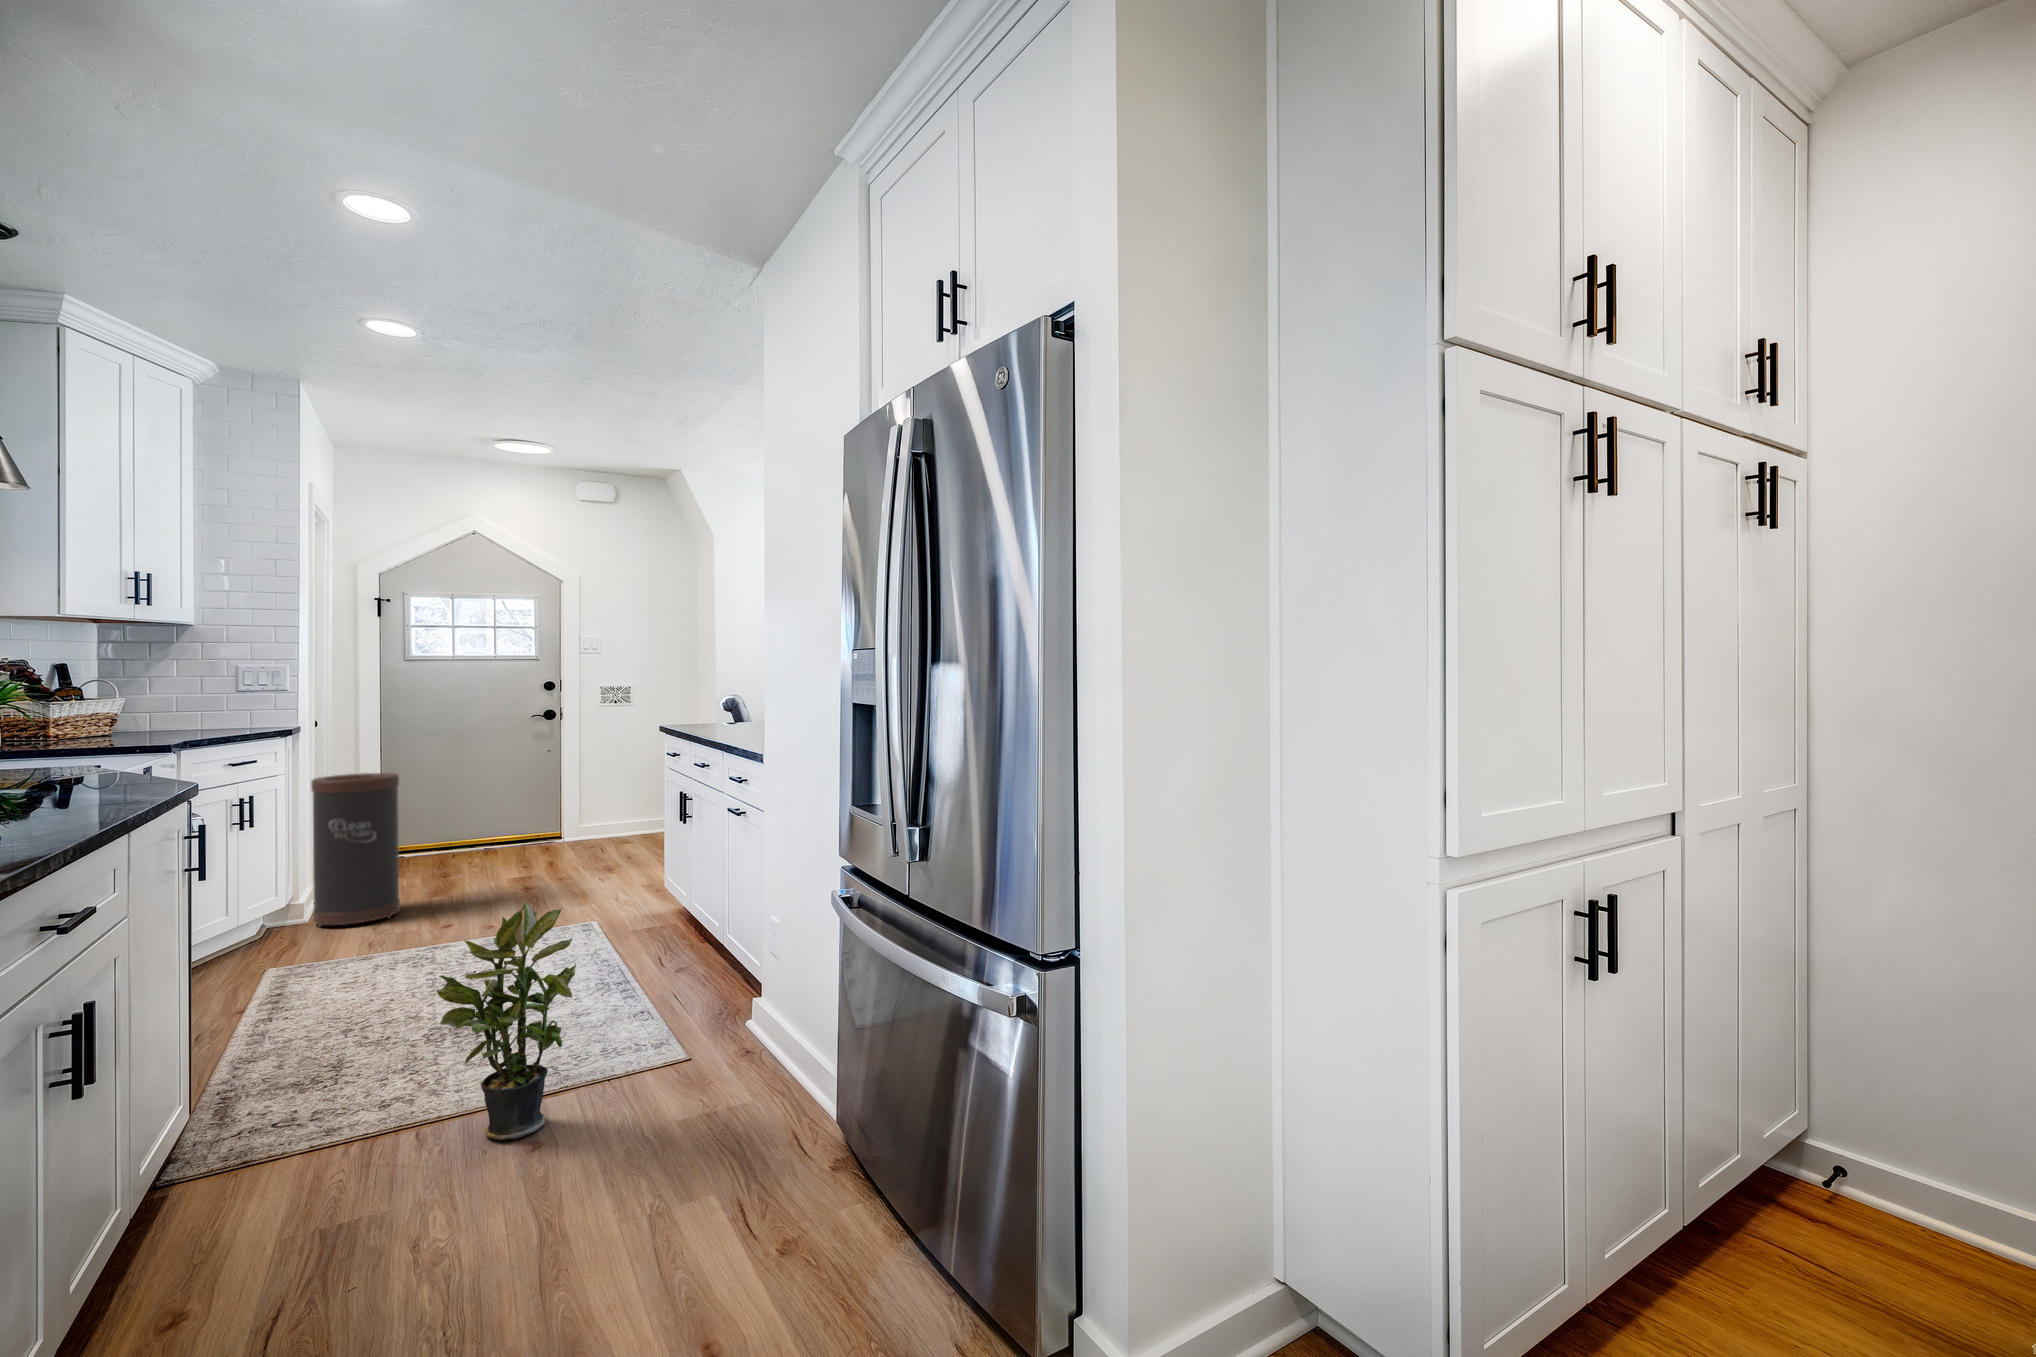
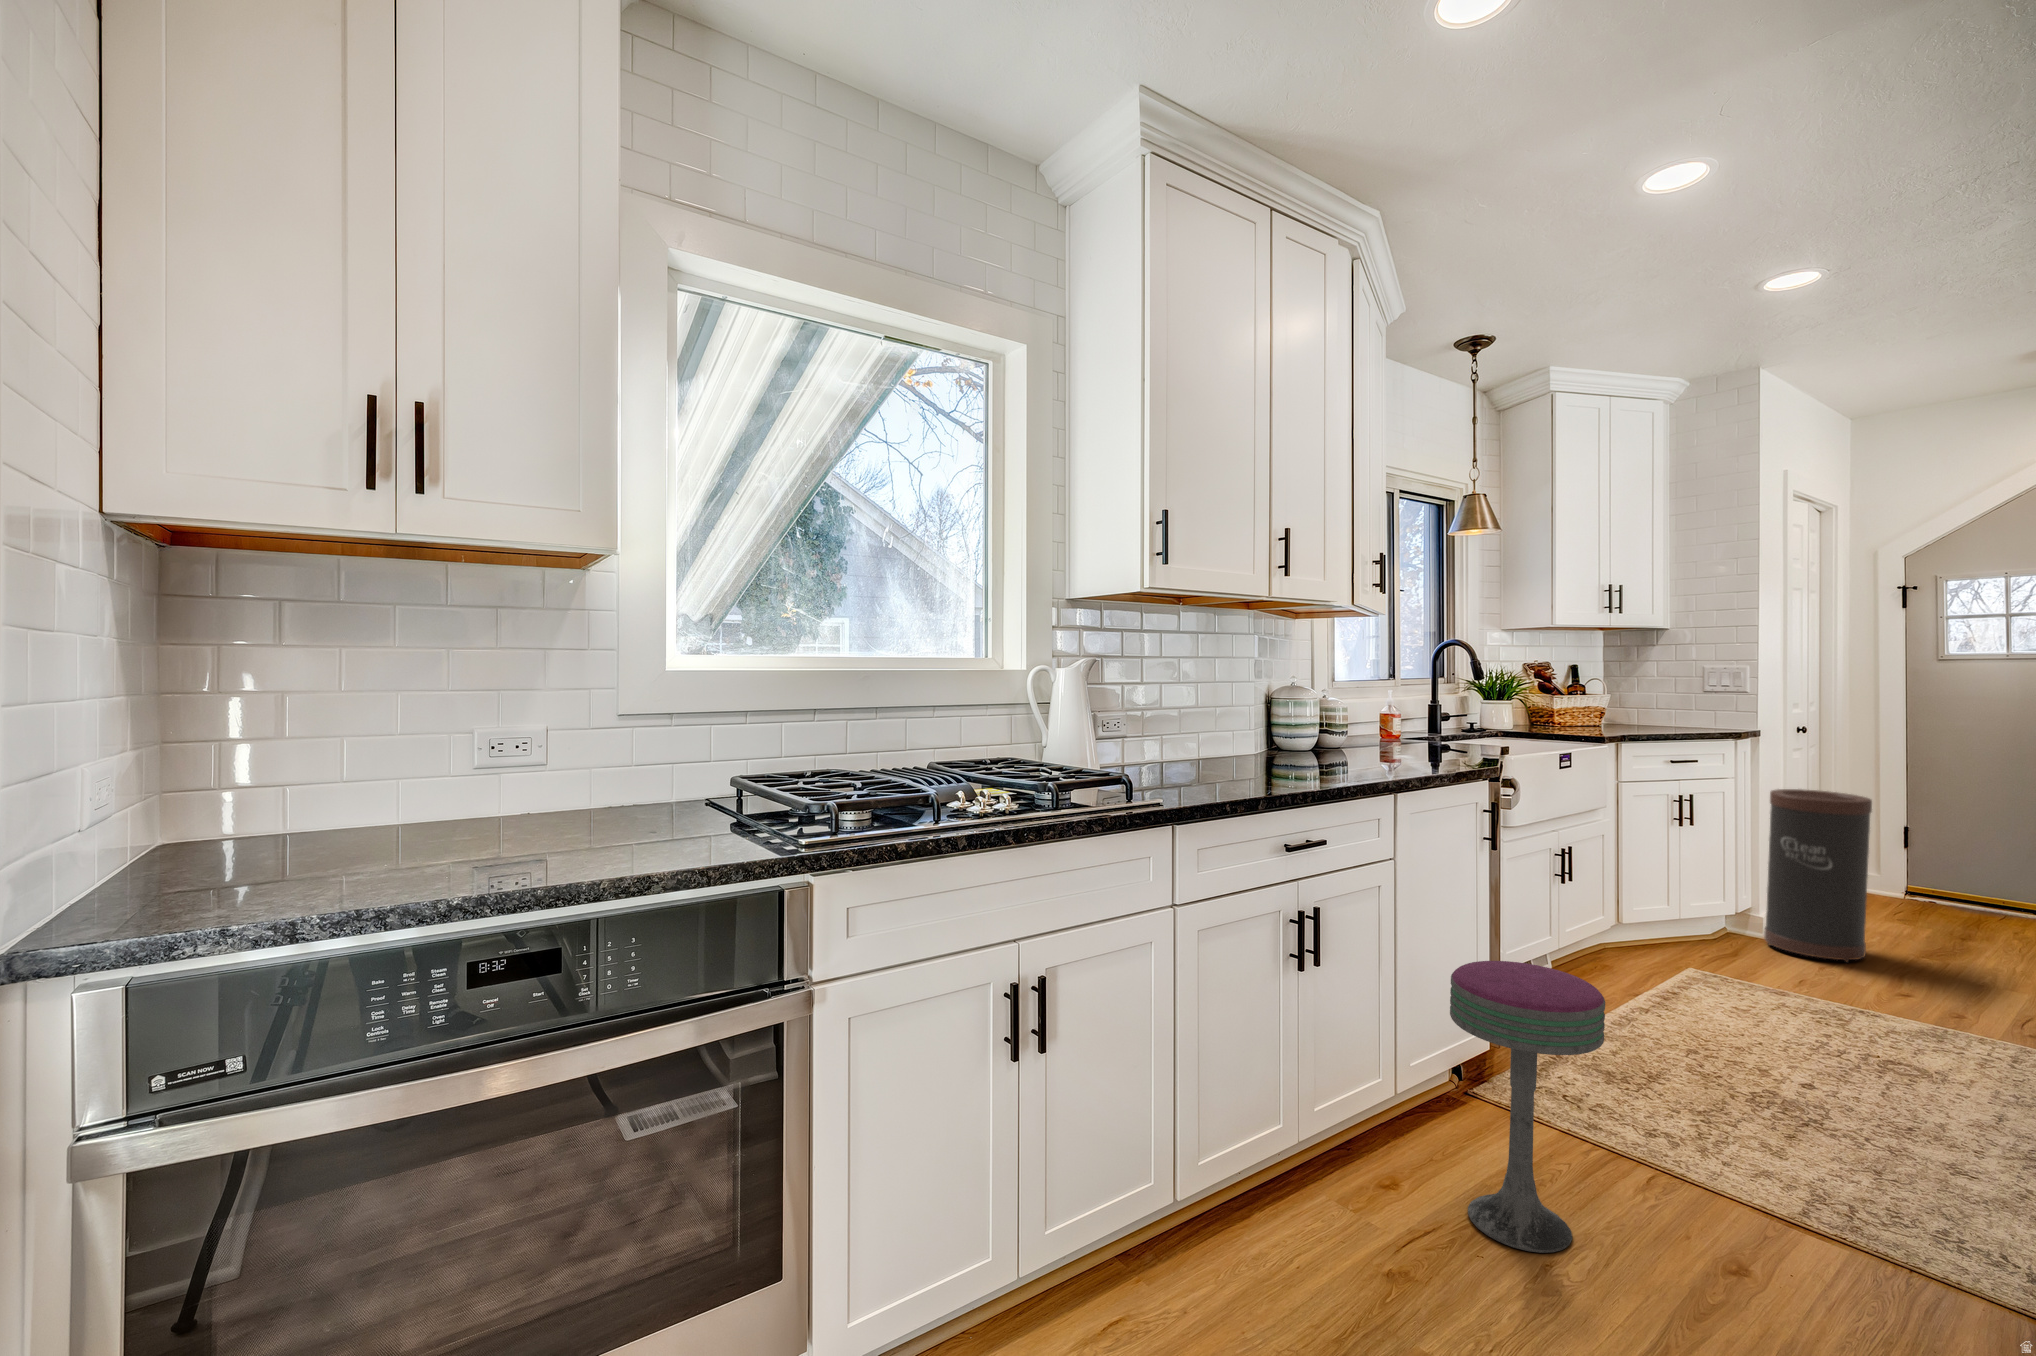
potted plant: present [436,902,576,1140] -> none [1654,980,1838,1252]
bar stool: none [253,956,439,1279] -> present [1450,961,1605,1253]

